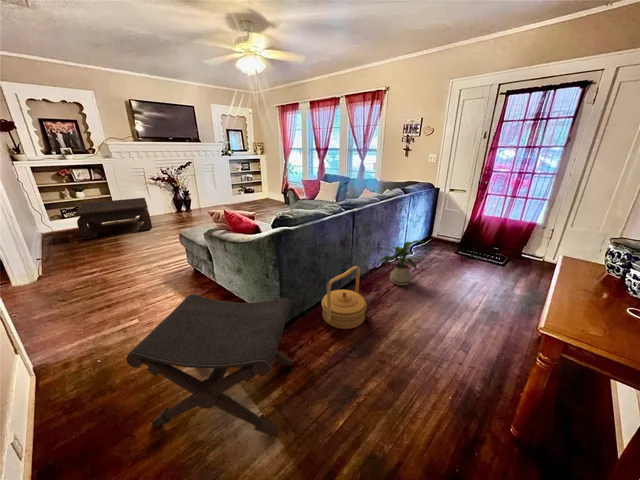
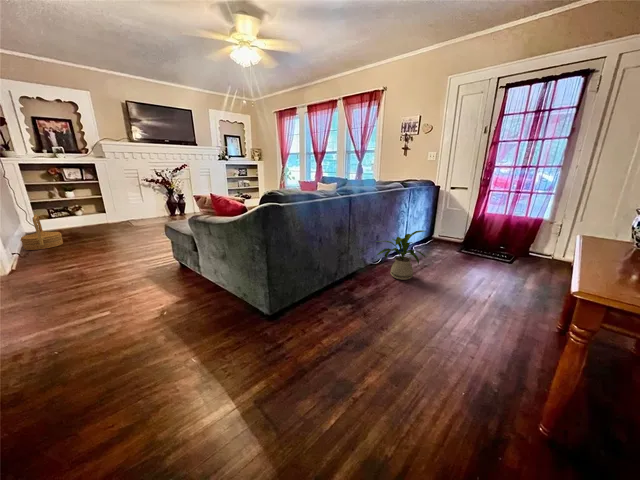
coffee table: present [74,198,152,239] -> none [60,199,142,238]
woven basket: present [322,266,367,329] -> present [20,214,63,250]
footstool: present [126,294,292,435] -> none [67,273,280,437]

